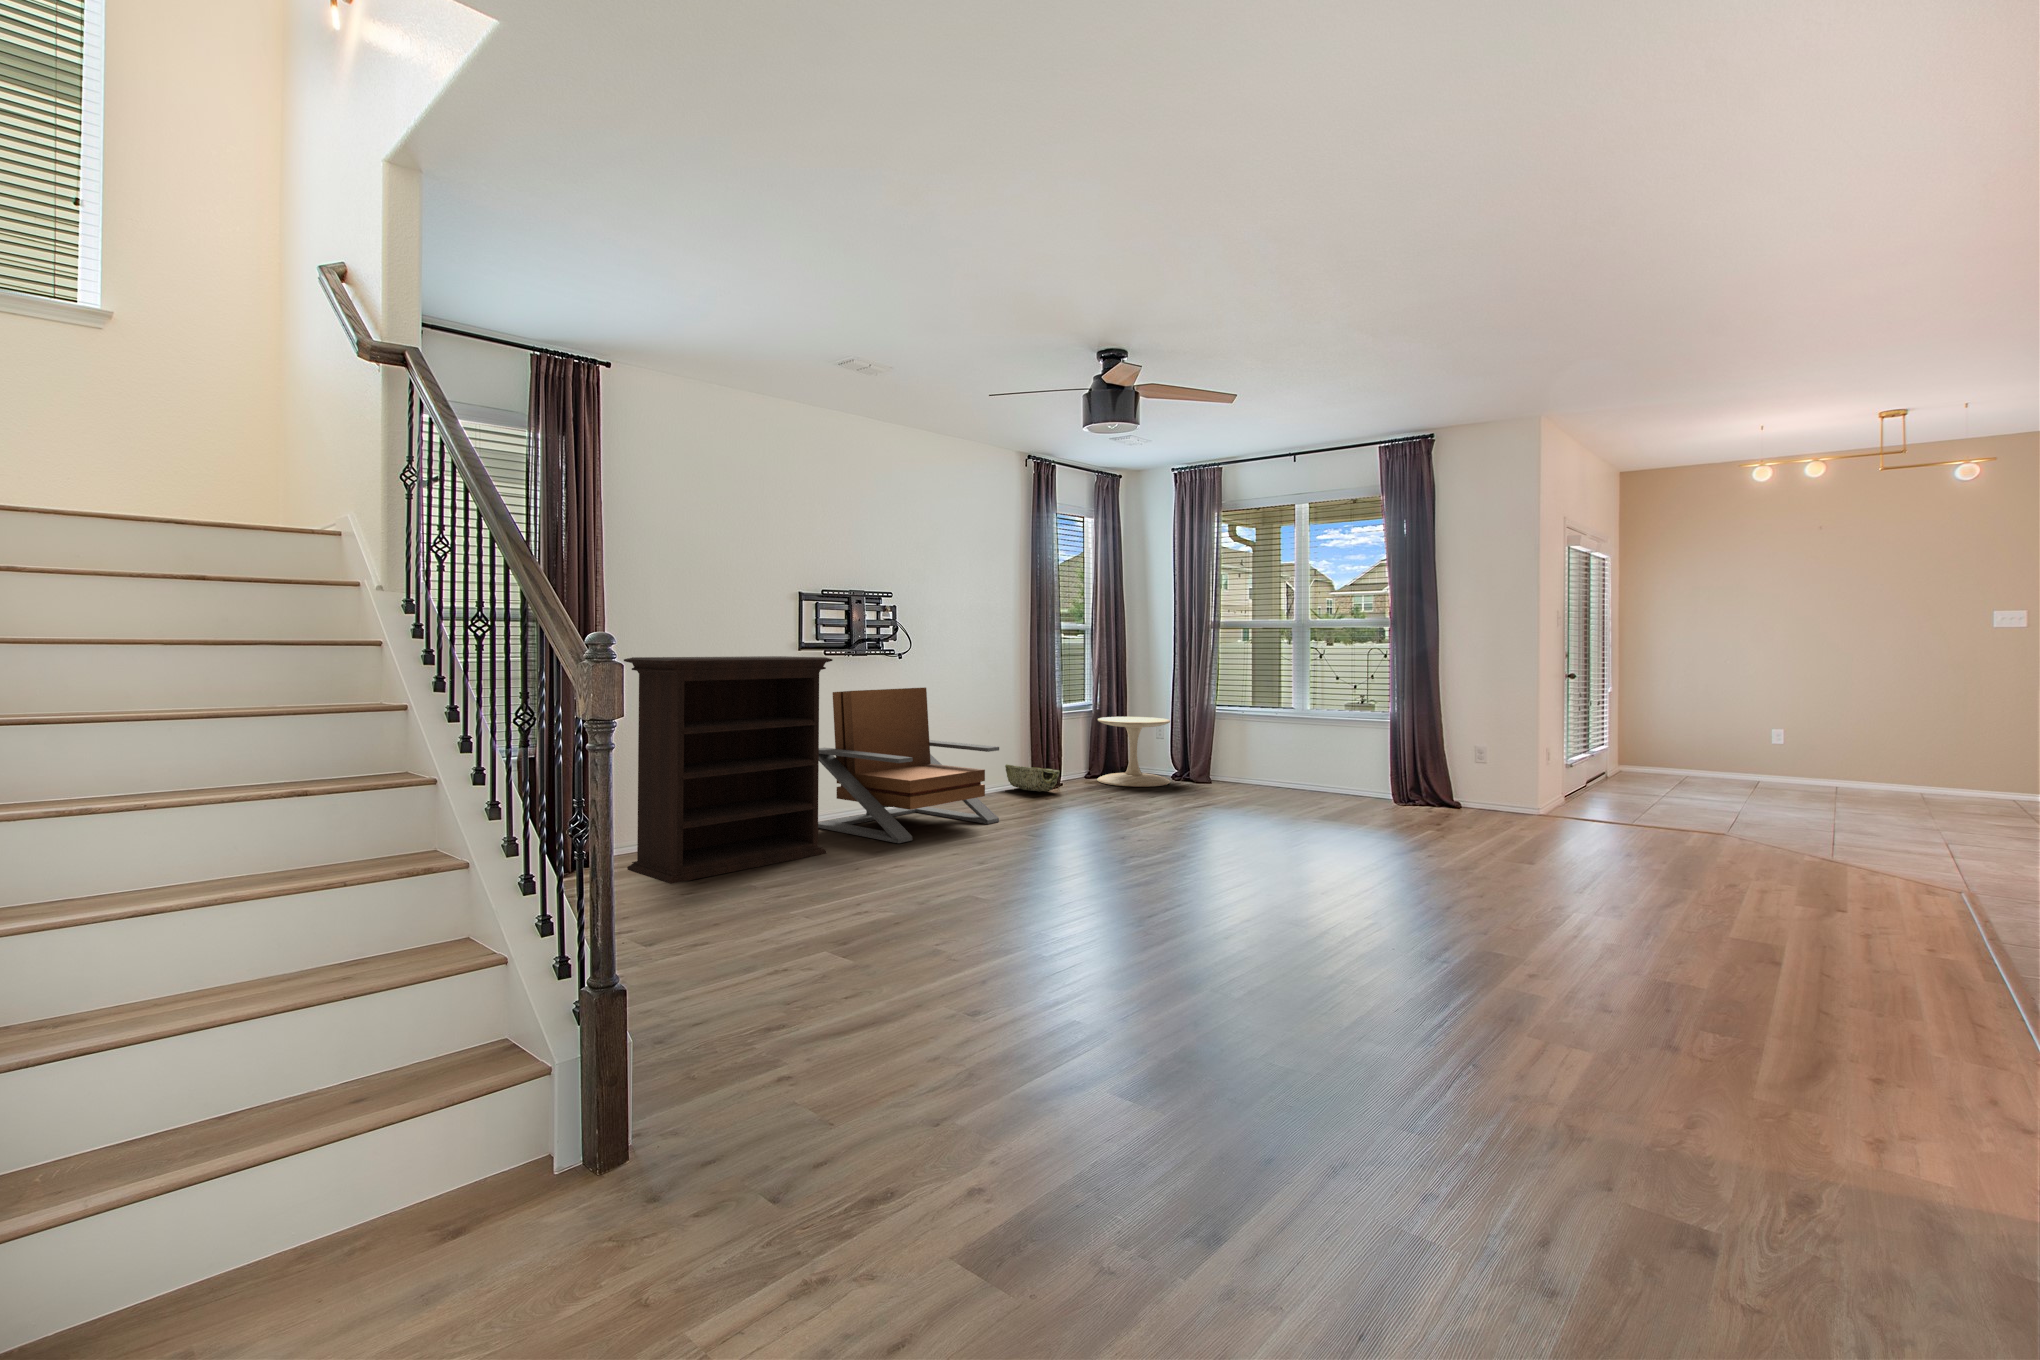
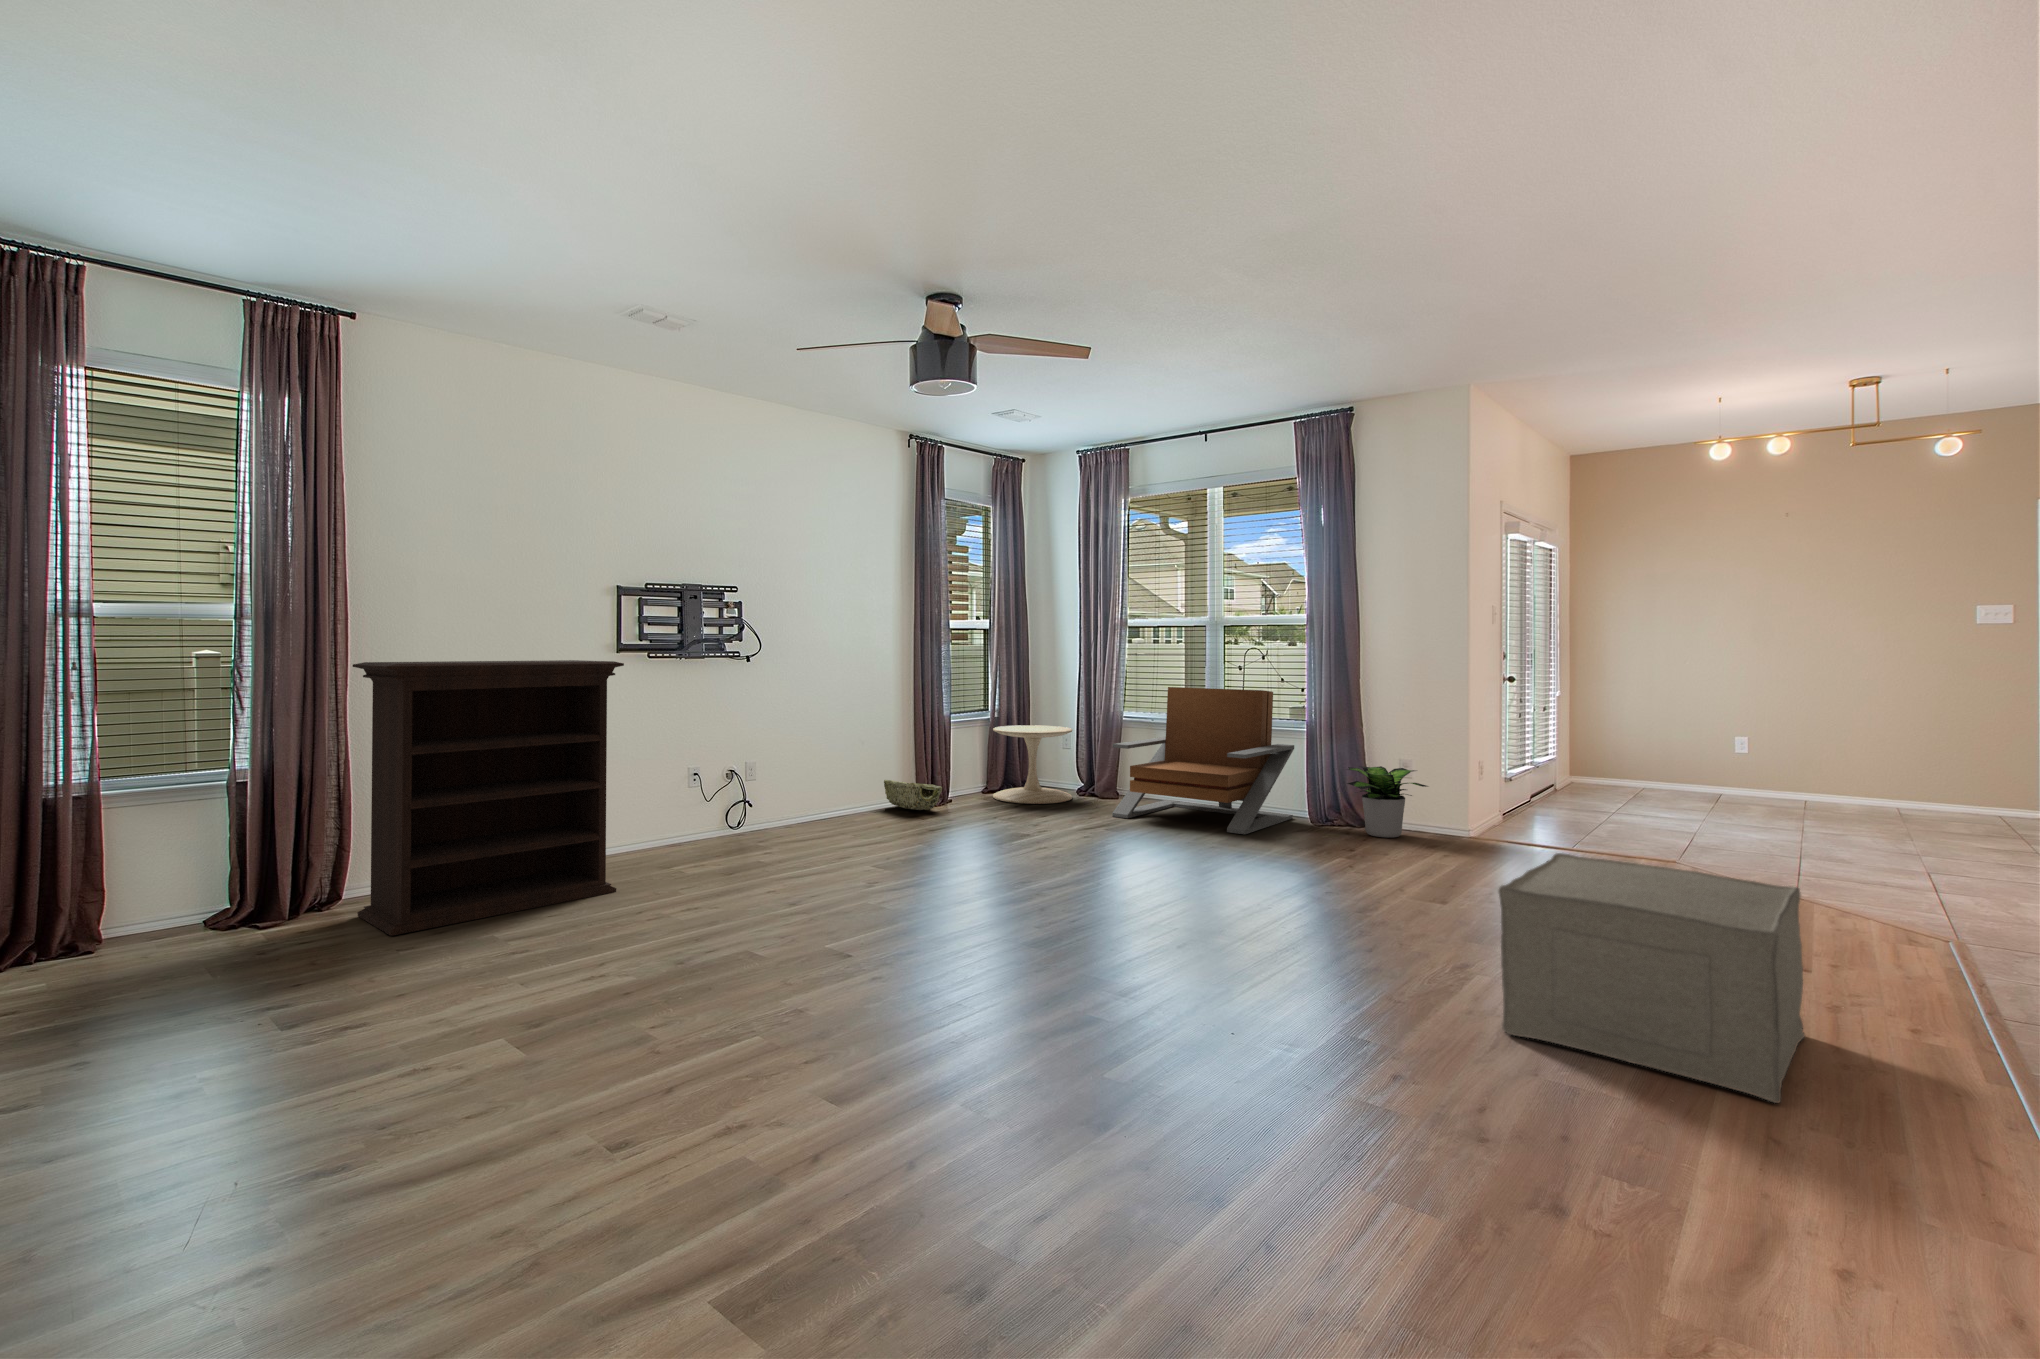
lounge chair: present [818,688,999,843] -> present [1112,687,1294,834]
potted plant: none [1429,753,1505,815] -> present [1348,766,1428,838]
ottoman: none [1611,816,1855,996] -> present [1498,853,1805,1103]

